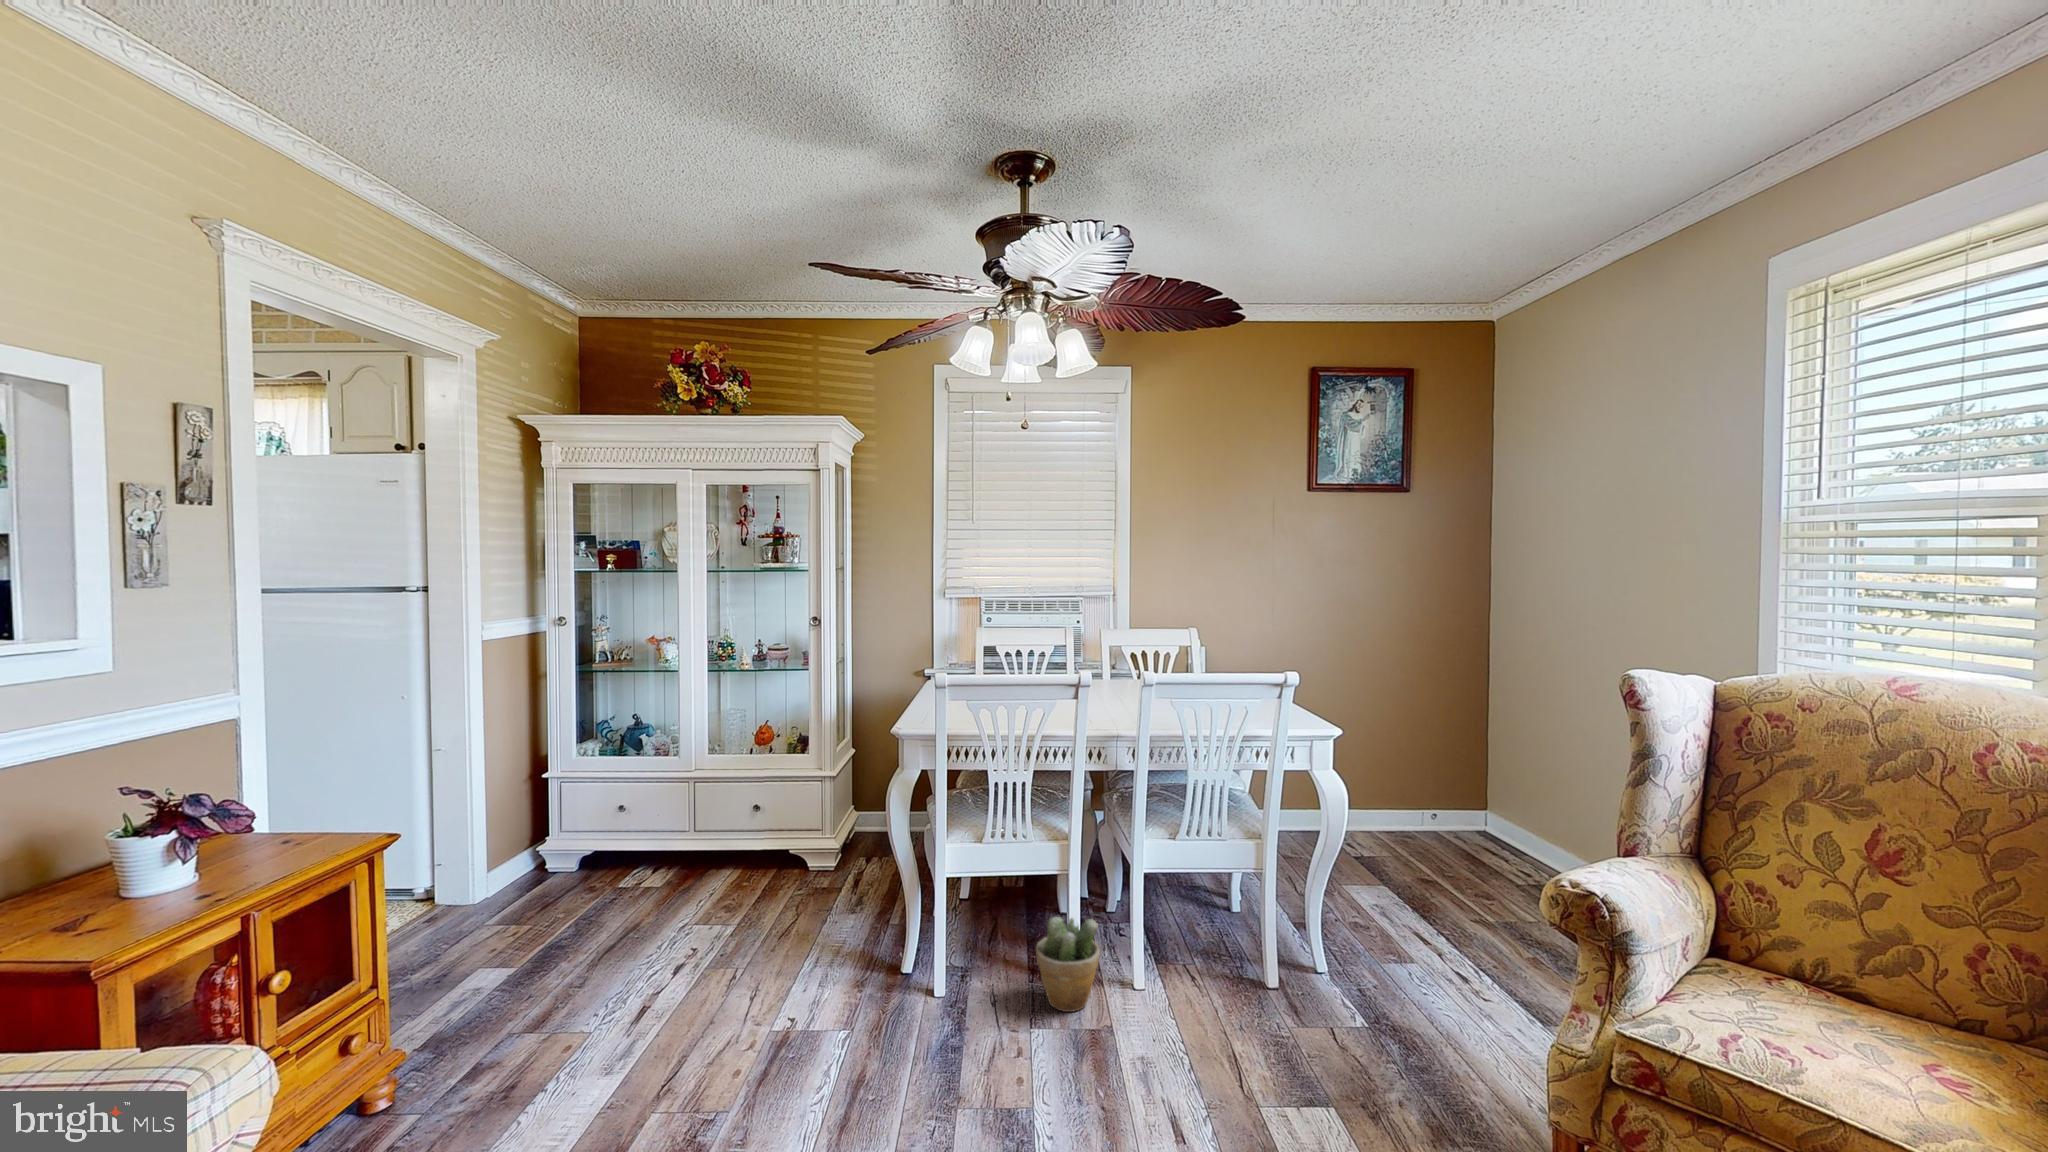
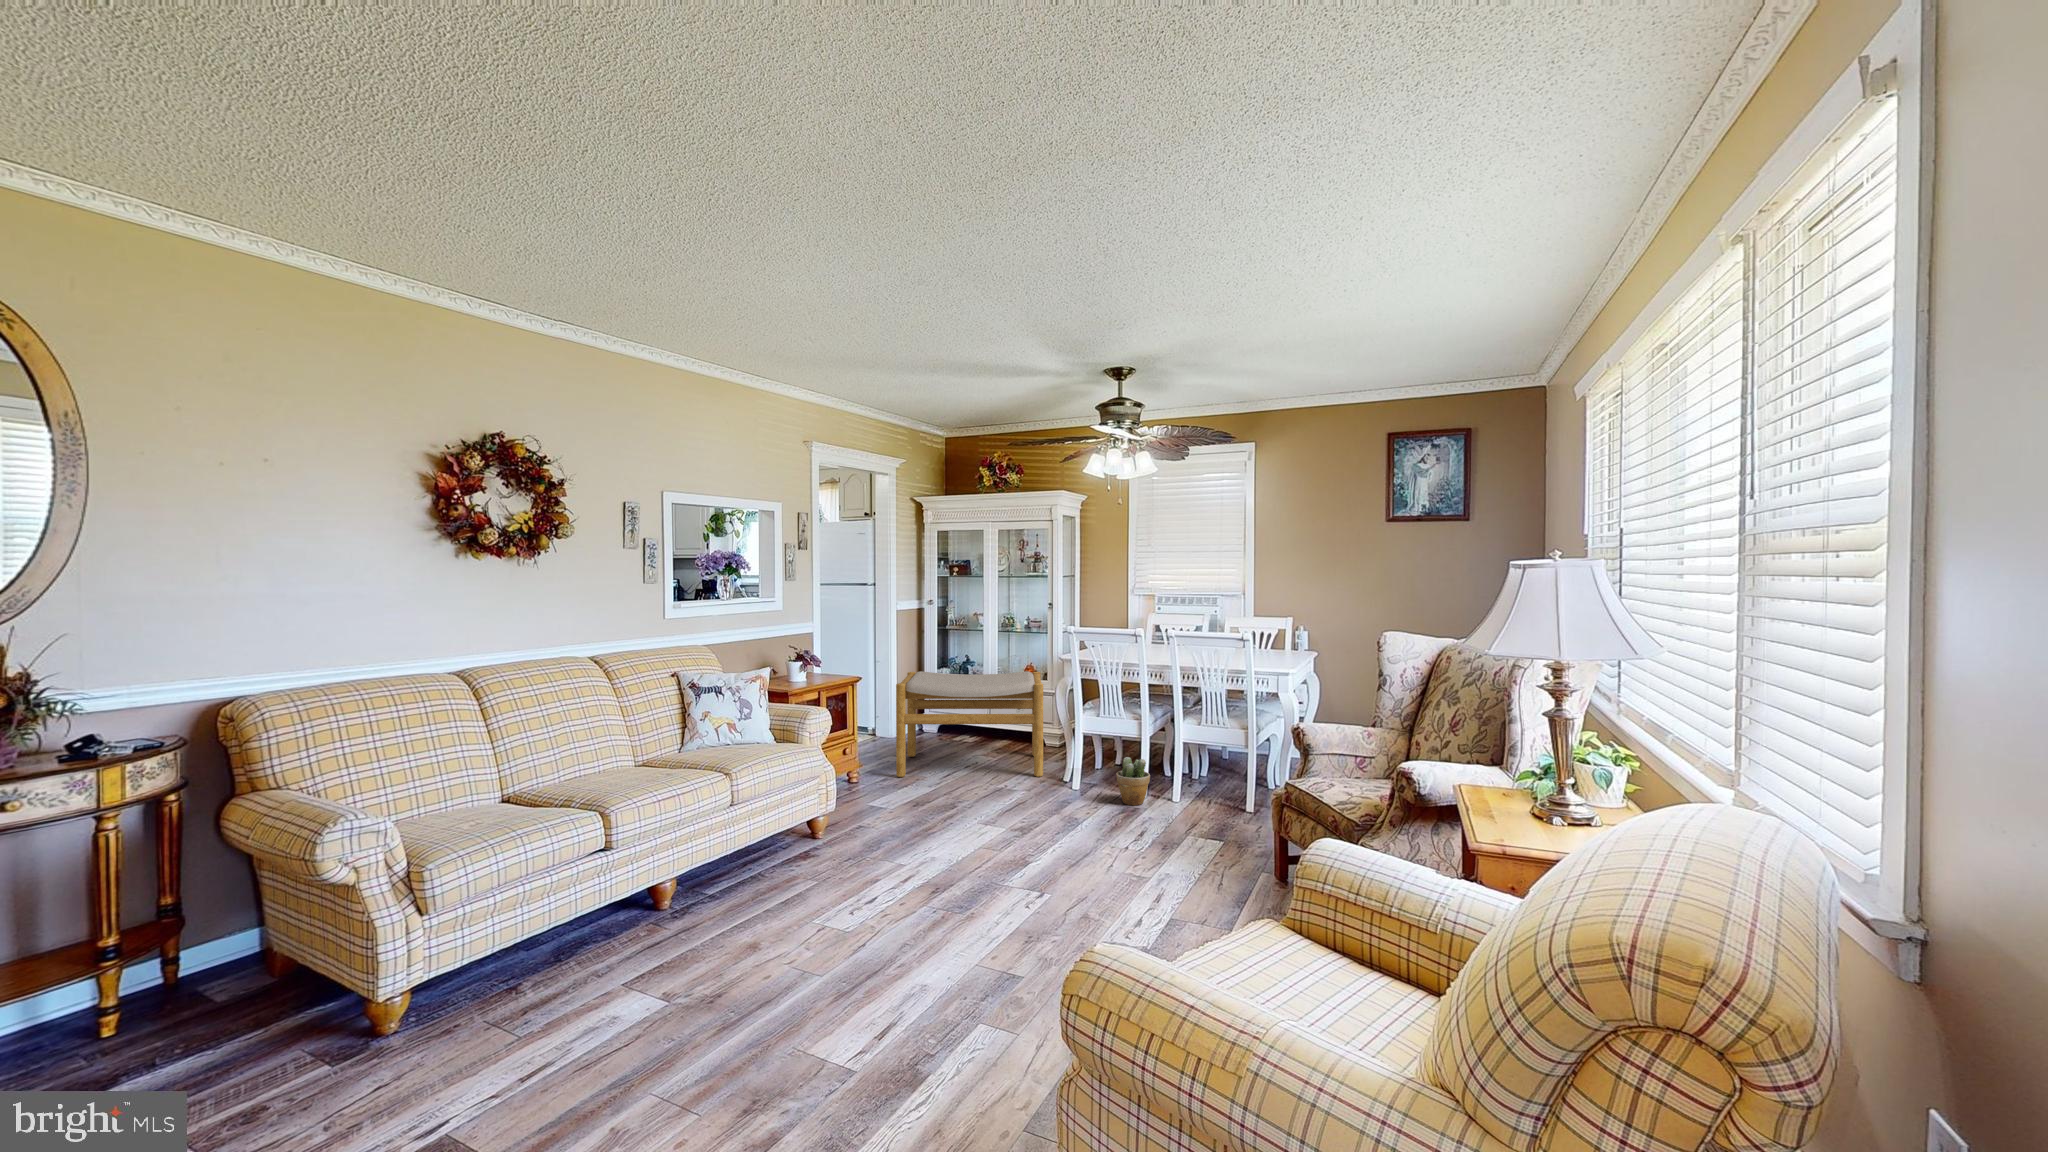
footstool: none [514,745,851,1038] -> present [896,671,1043,777]

